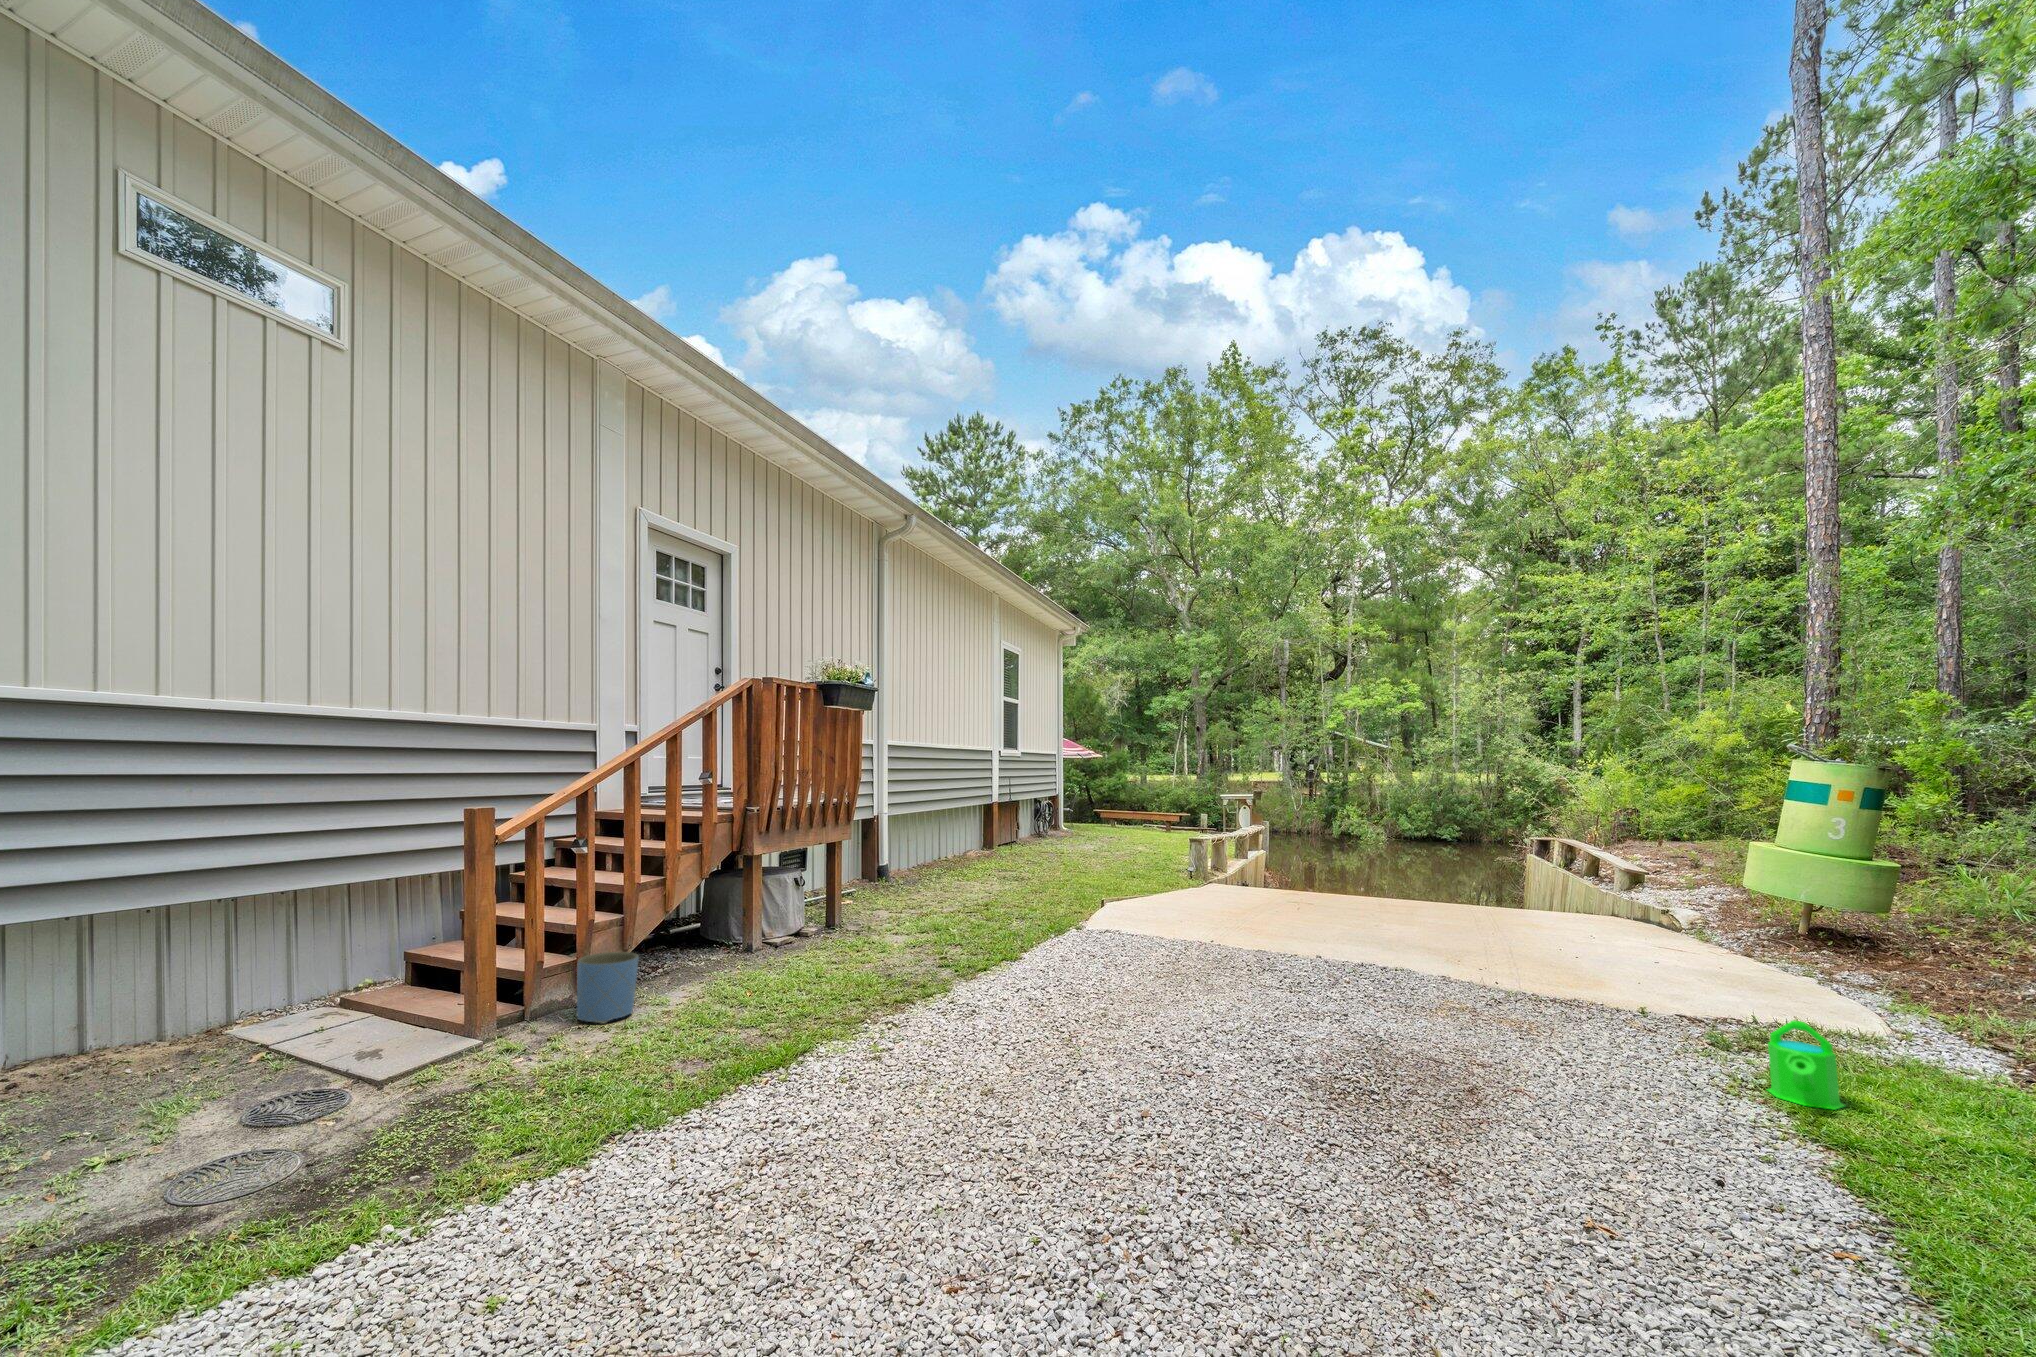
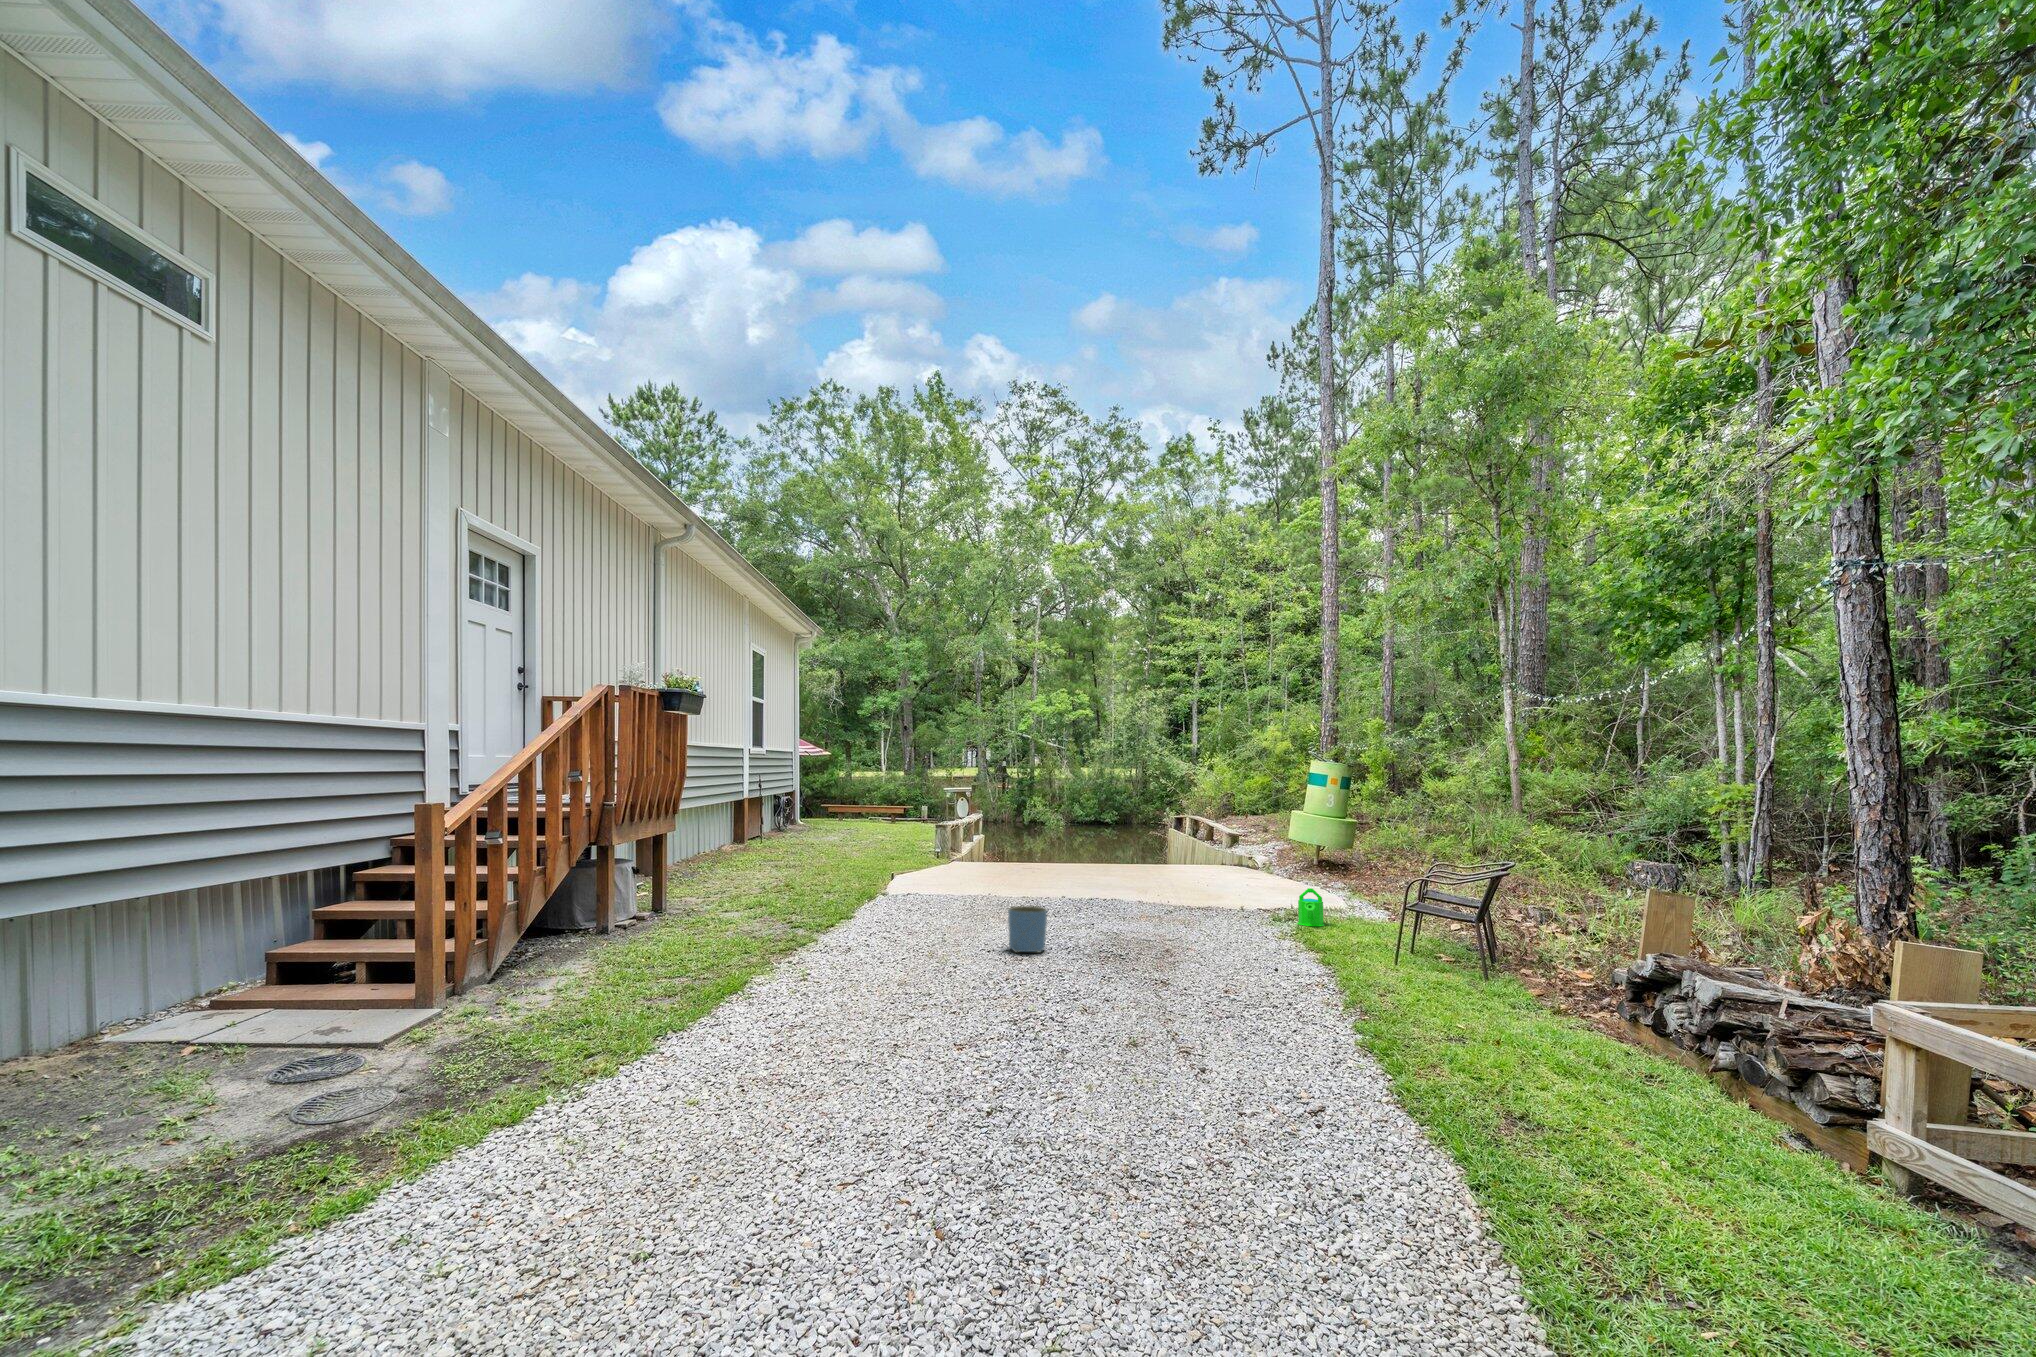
planter: present [577,952,639,1024] -> present [1008,906,1047,953]

